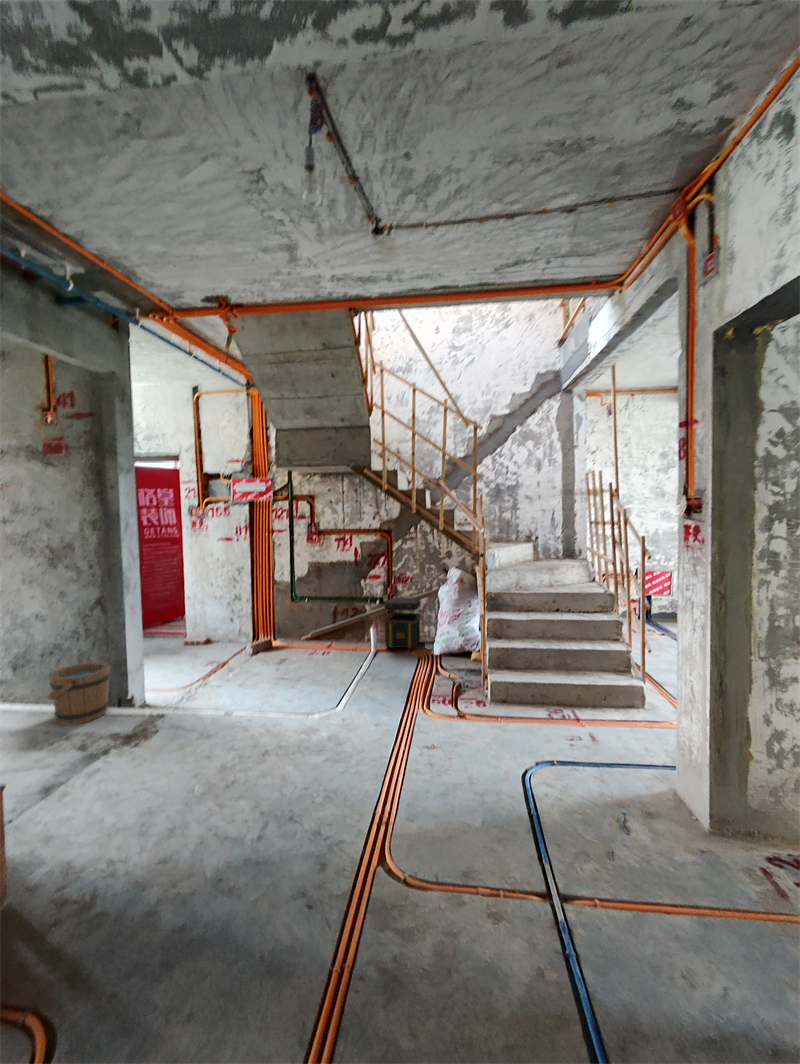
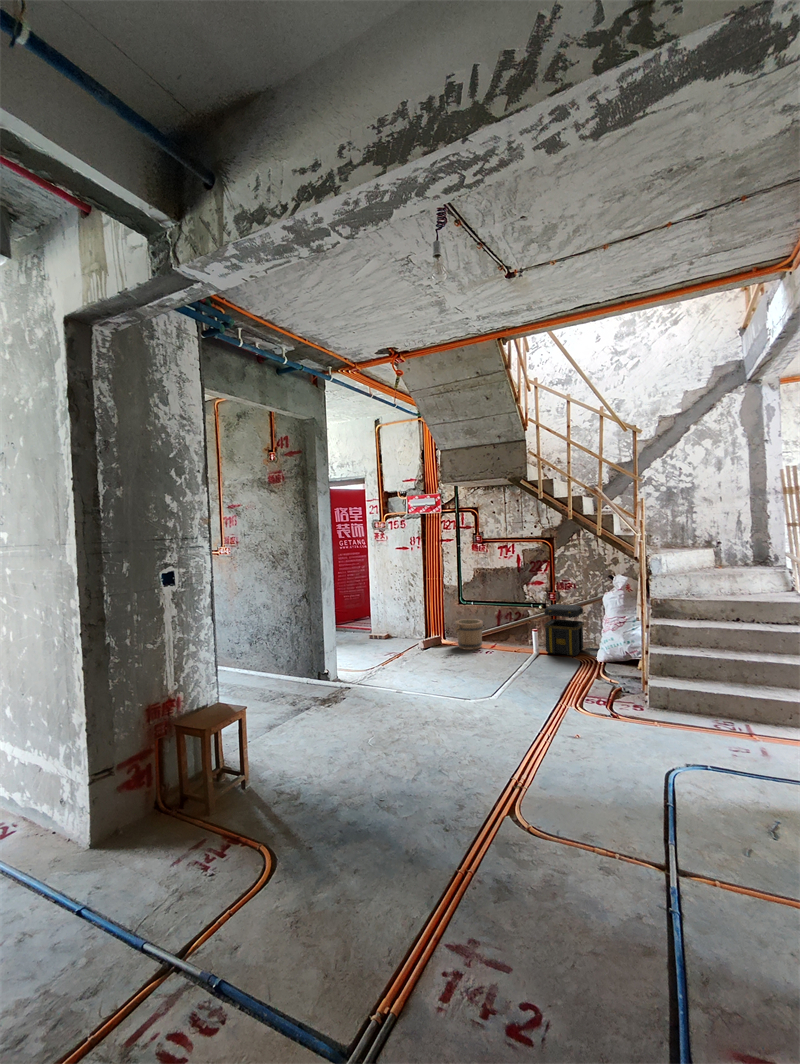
bucket: present [47,662,111,725] -> present [454,619,483,650]

